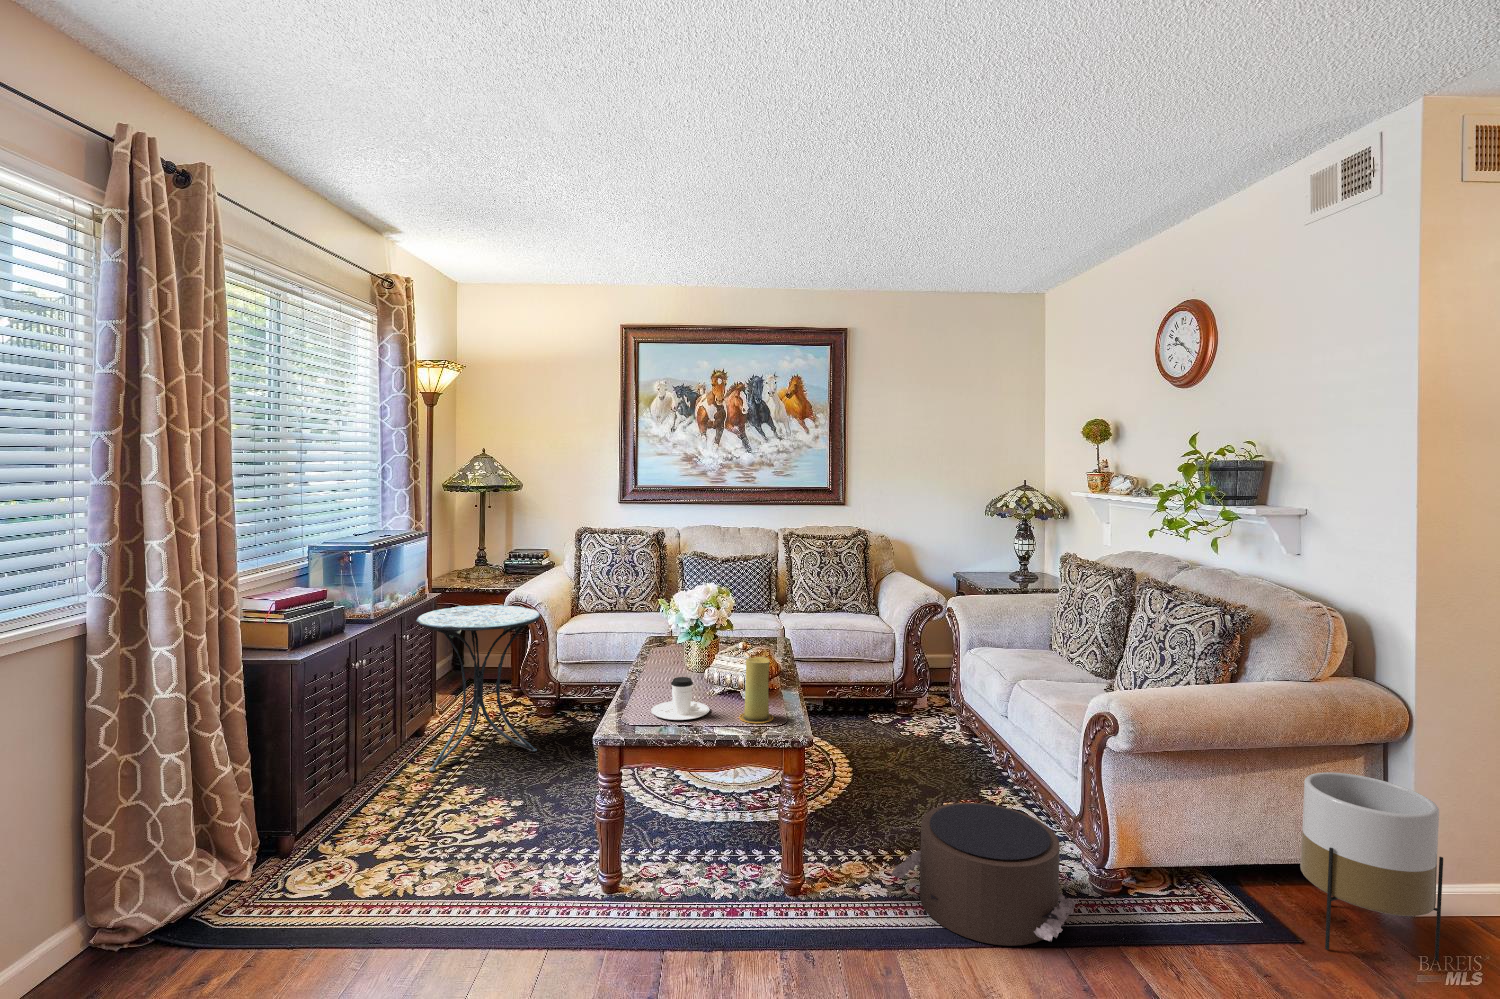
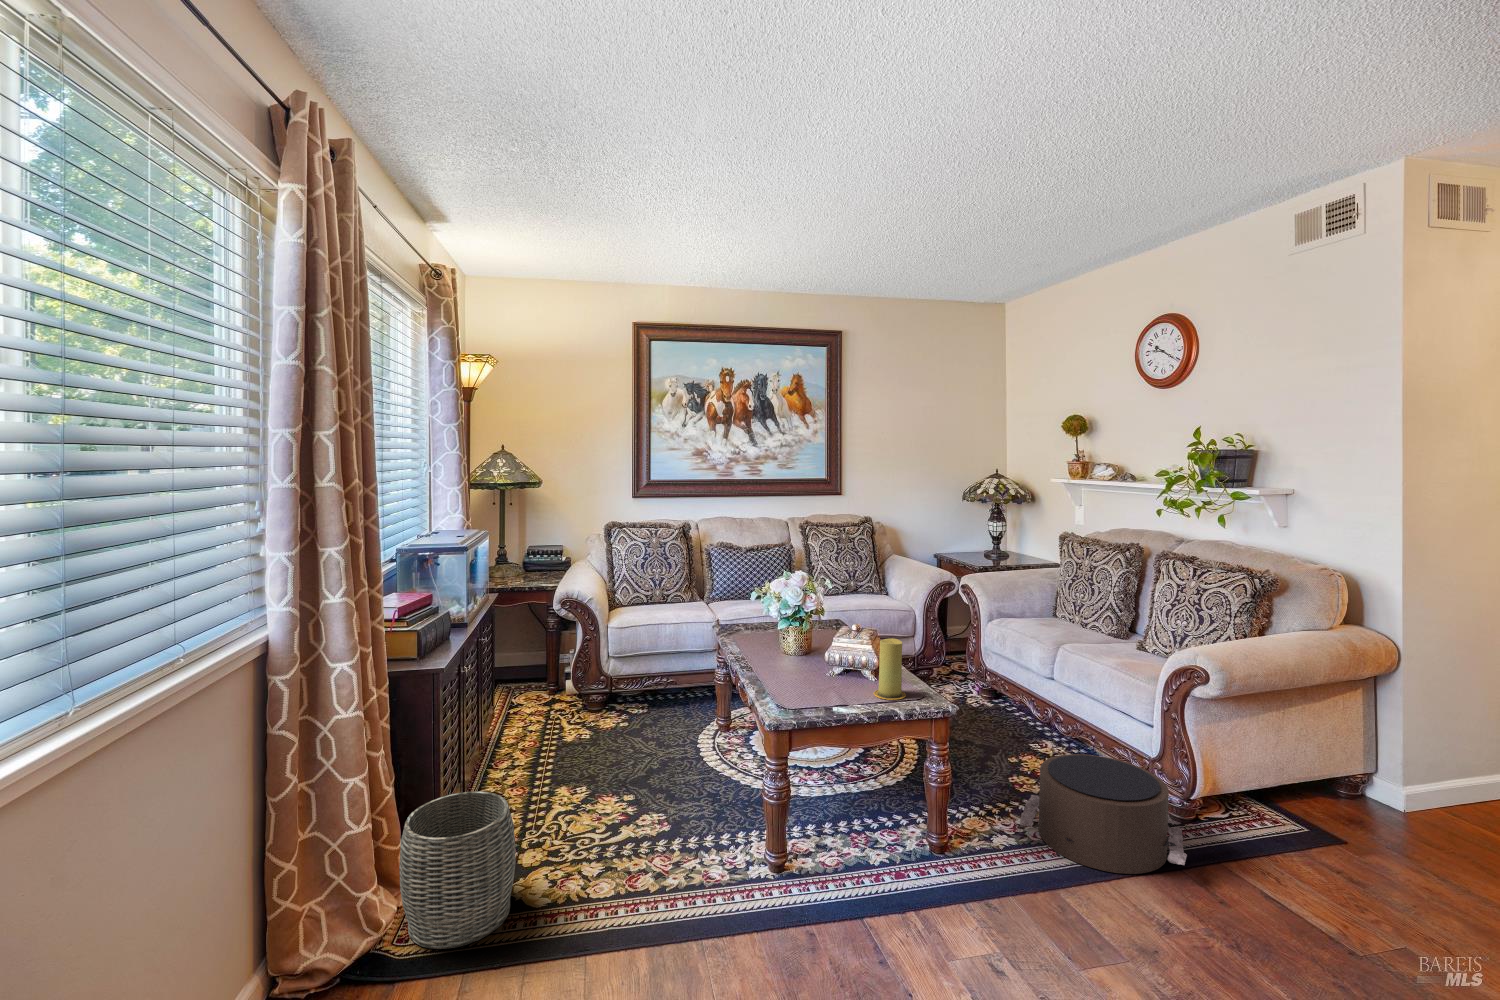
side table: present [416,605,540,771] -> none [490,603,611,773]
coffee cup: present [651,677,709,720] -> none [789,662,844,702]
planter: present [1300,772,1443,961] -> none [1332,704,1449,846]
woven basket: none [226,780,347,927] -> present [399,792,516,949]

